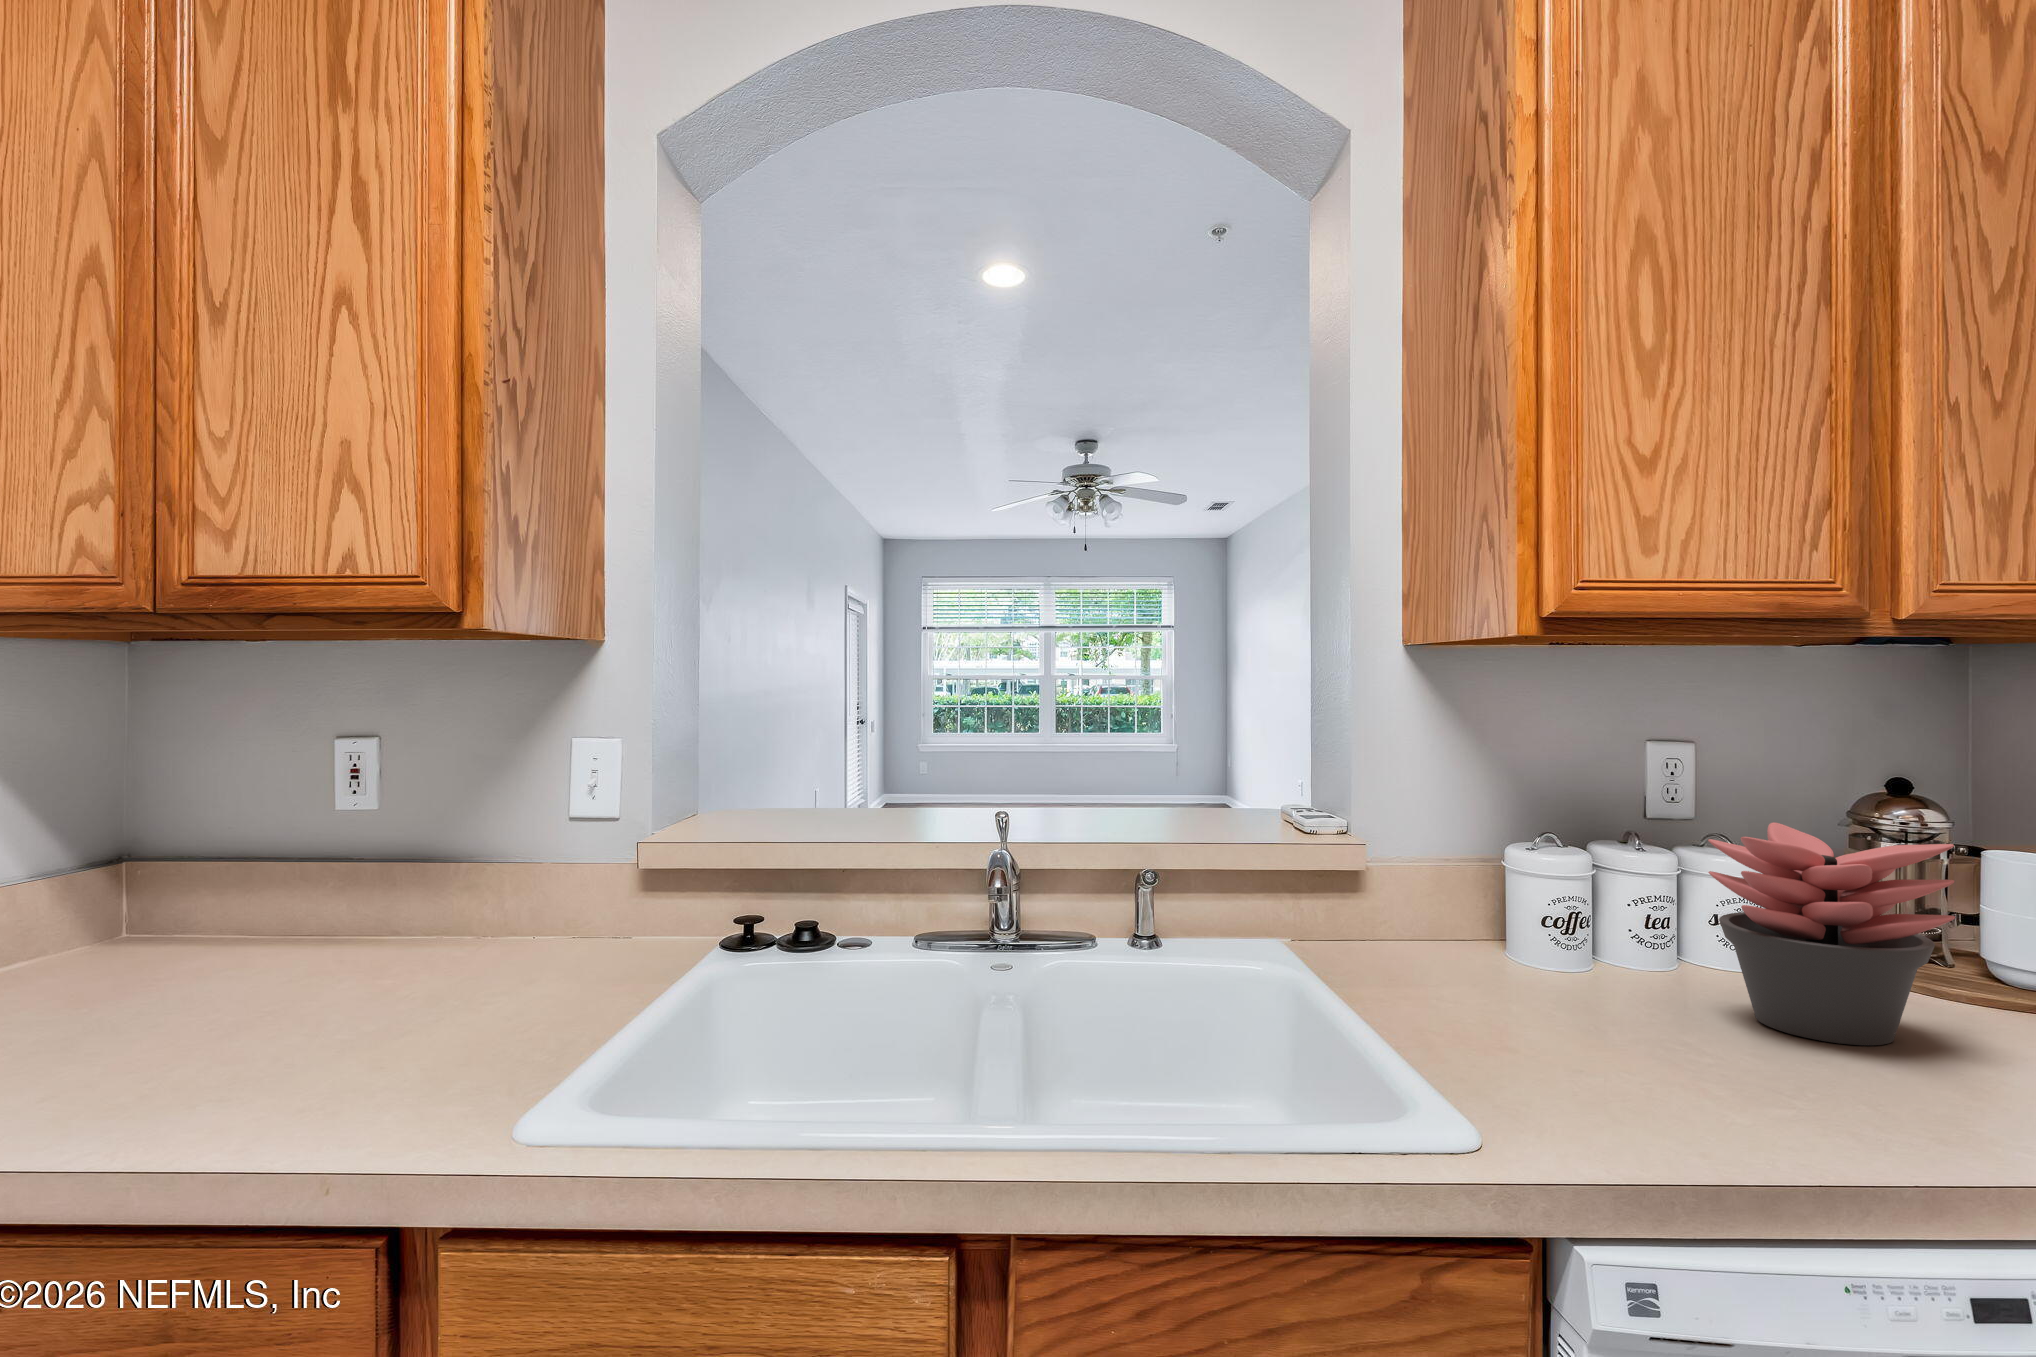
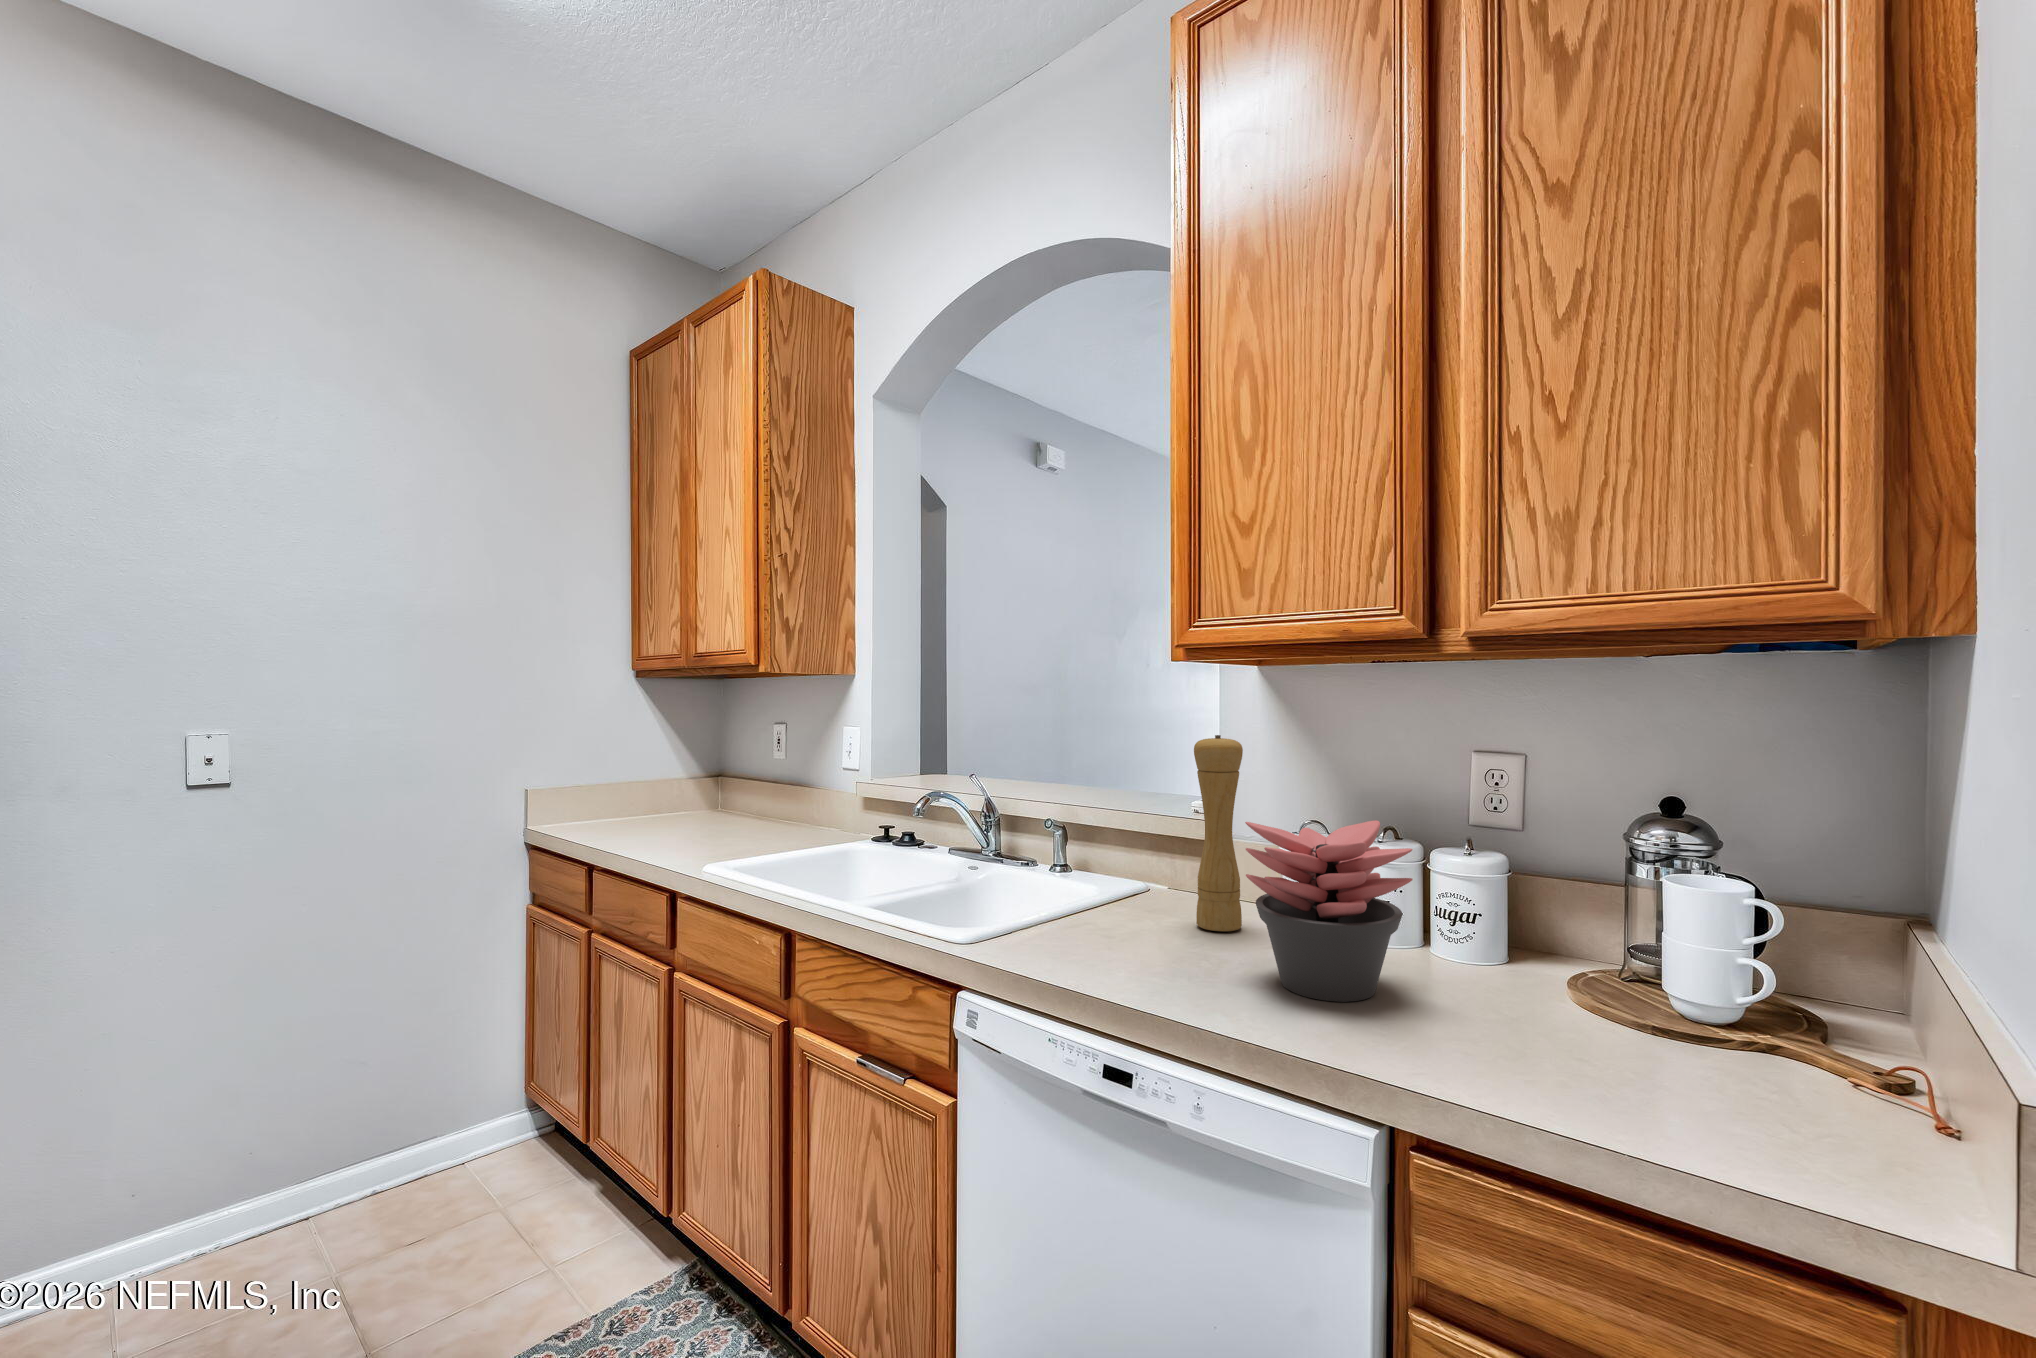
pepper mill: none [1478,732,1549,993] -> present [1194,735,1243,931]

